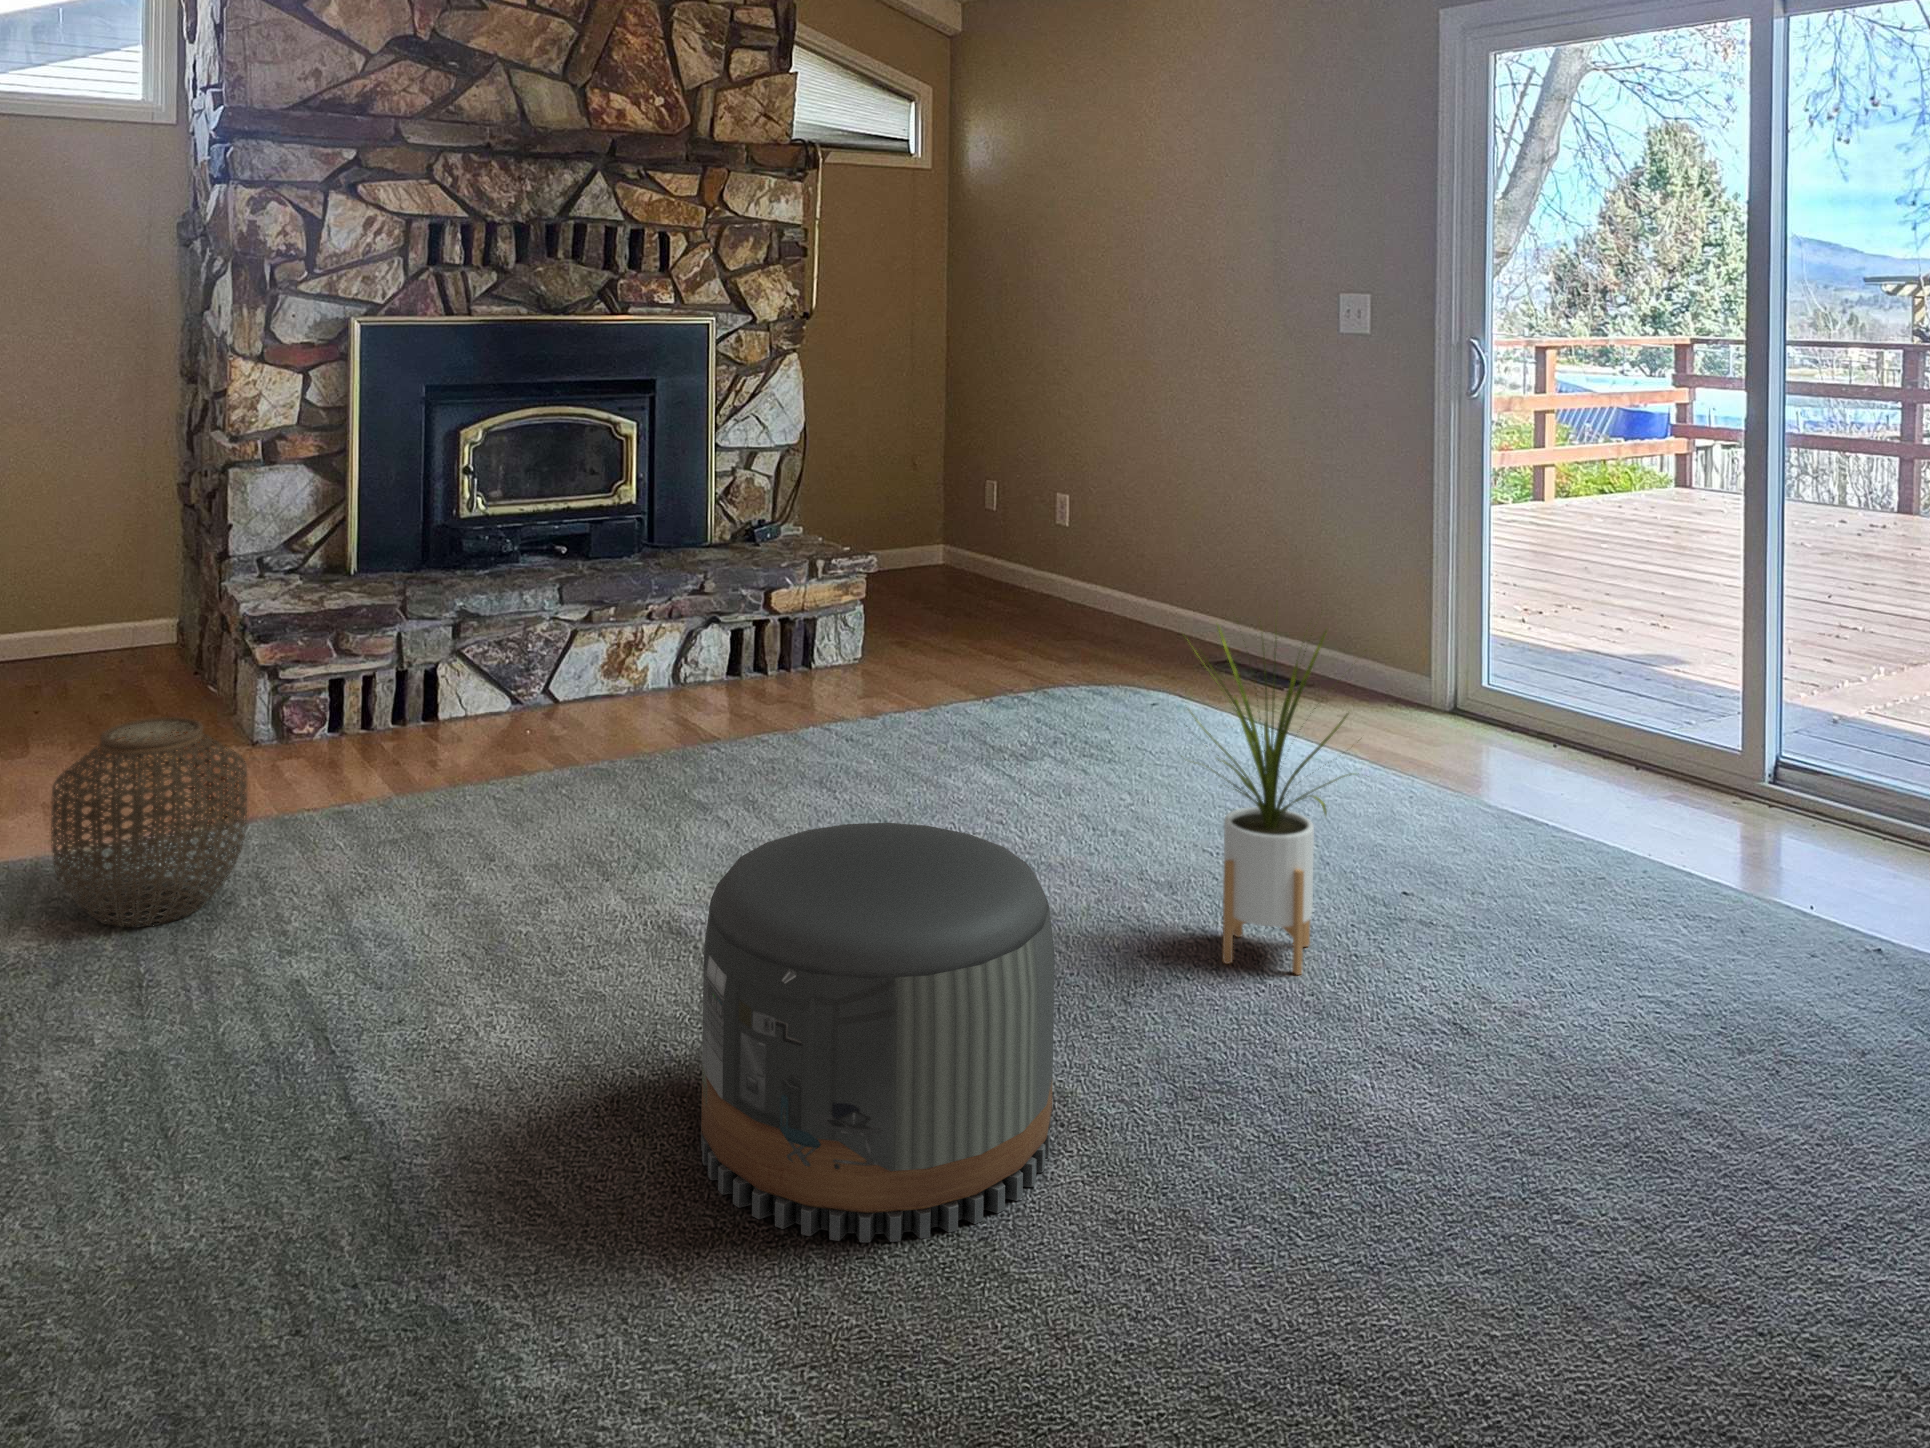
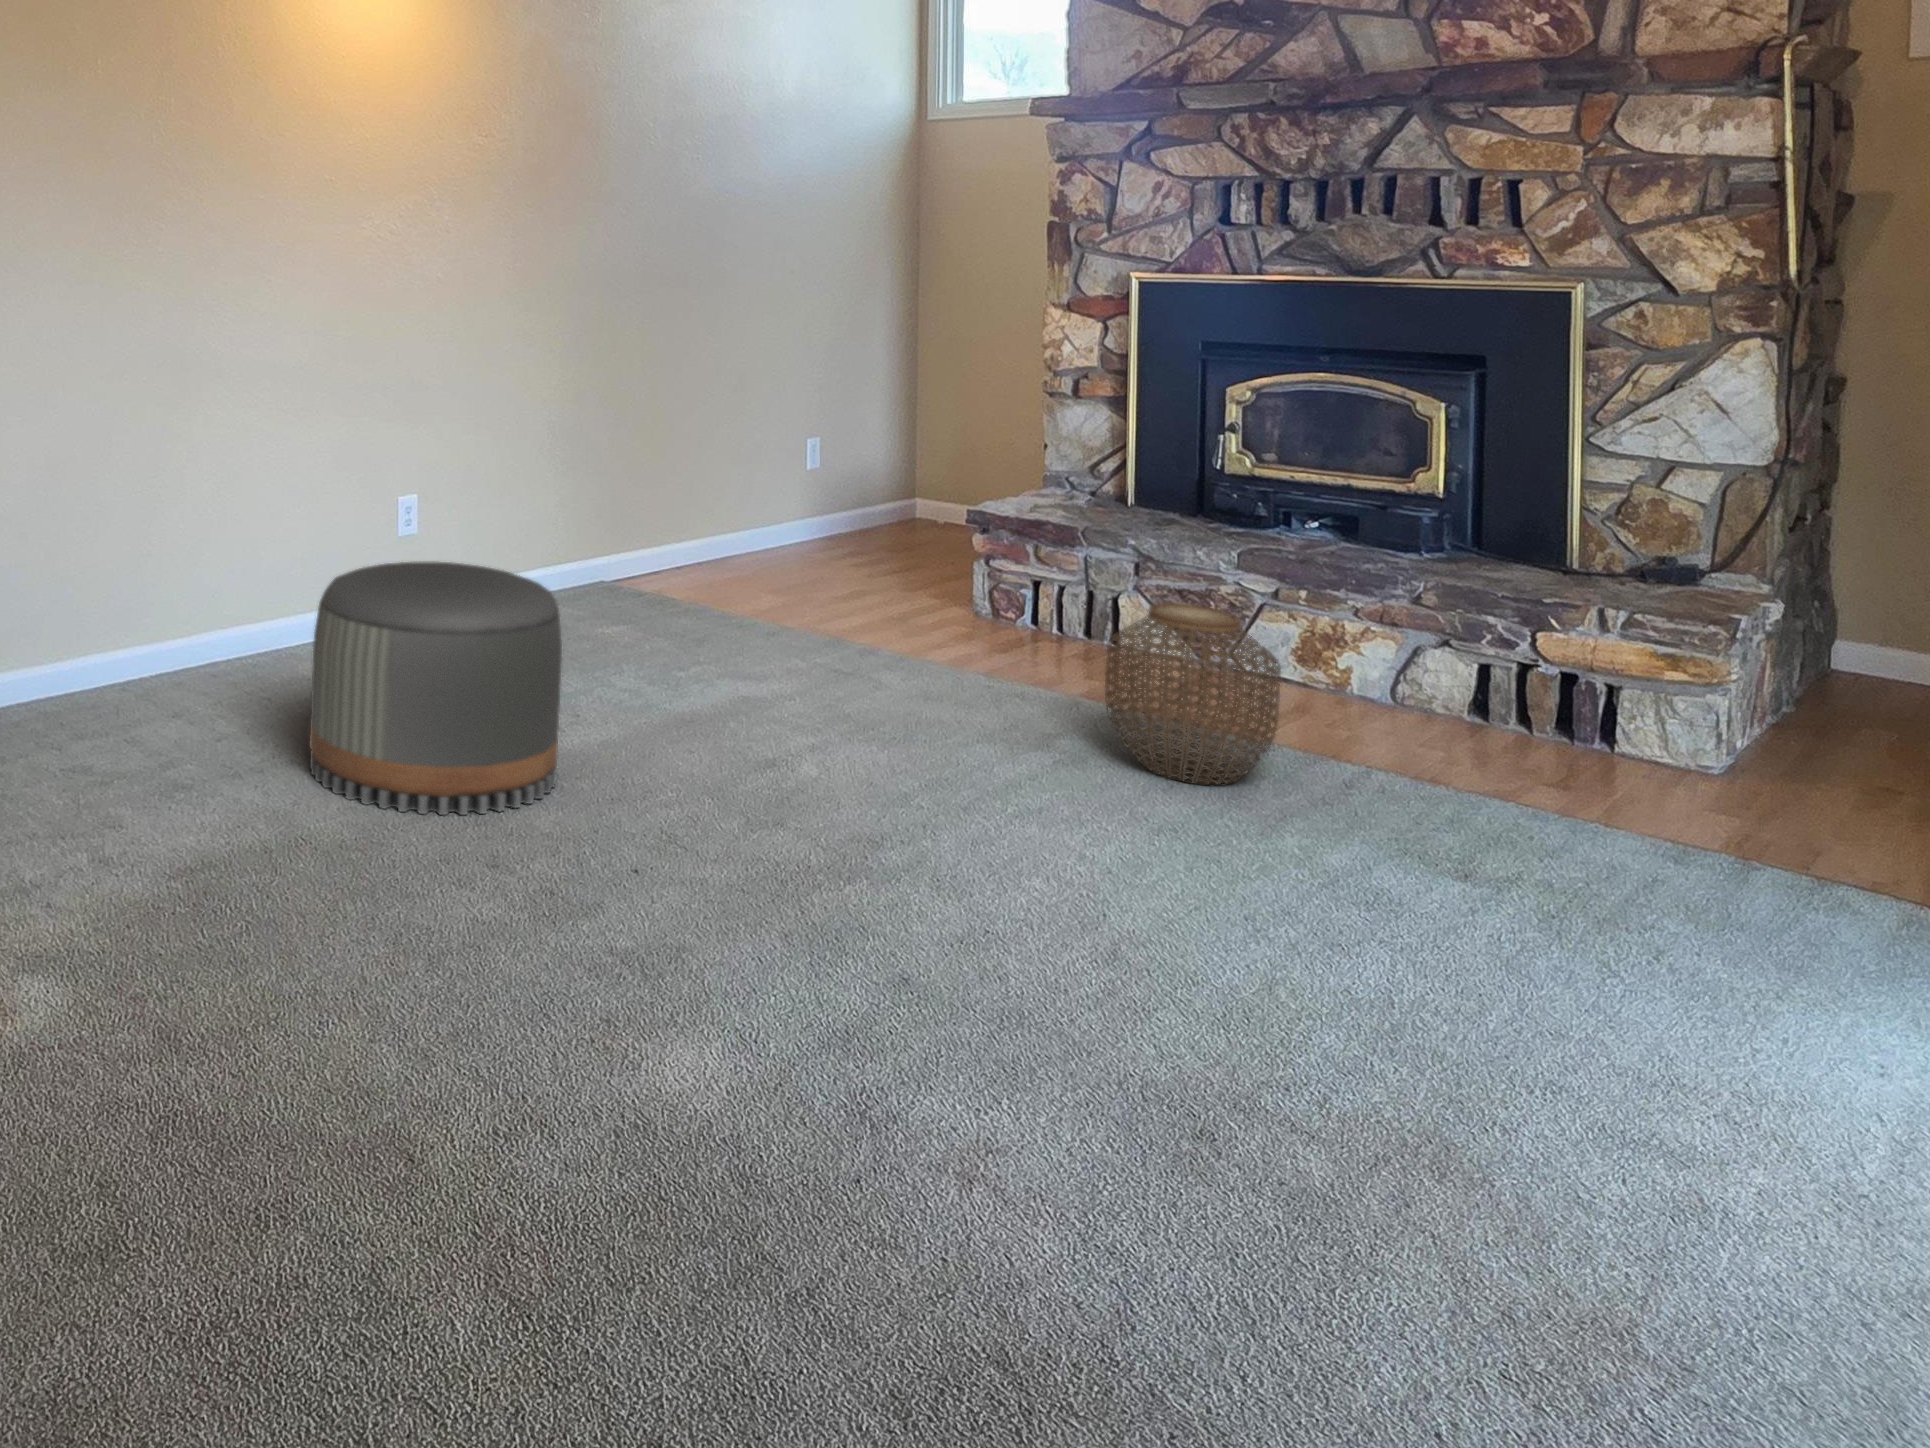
house plant: present [1187,621,1350,975] -> none [760,516,1003,951]
woven basket: present [51,717,247,927] -> present [1105,603,1280,785]

